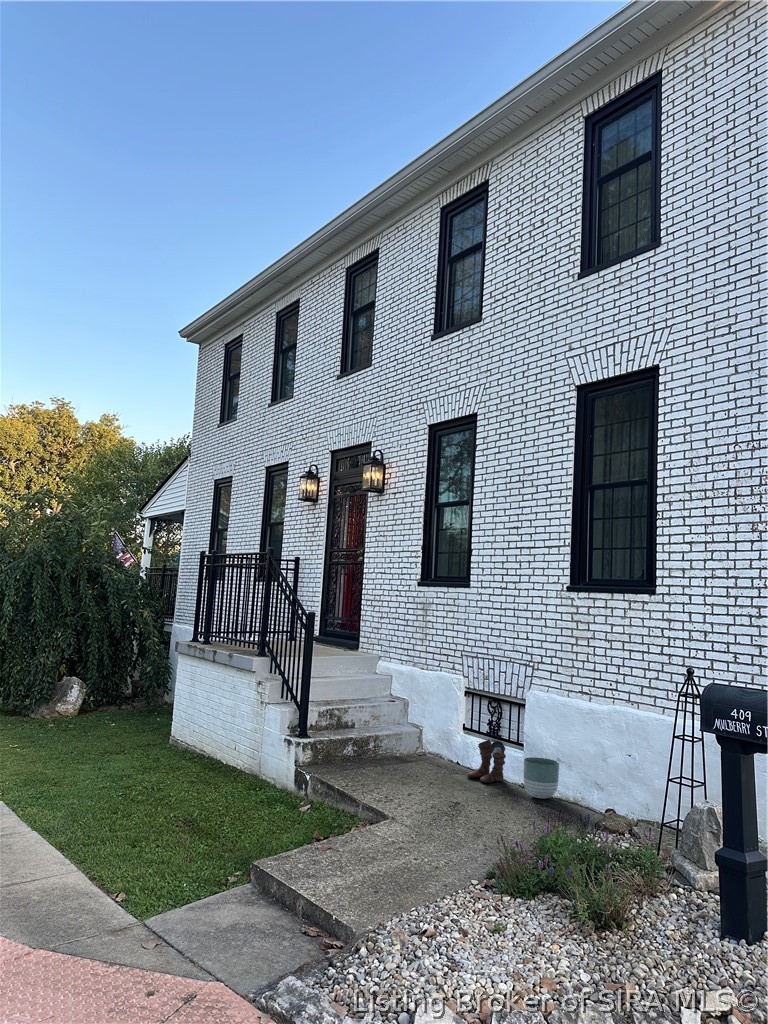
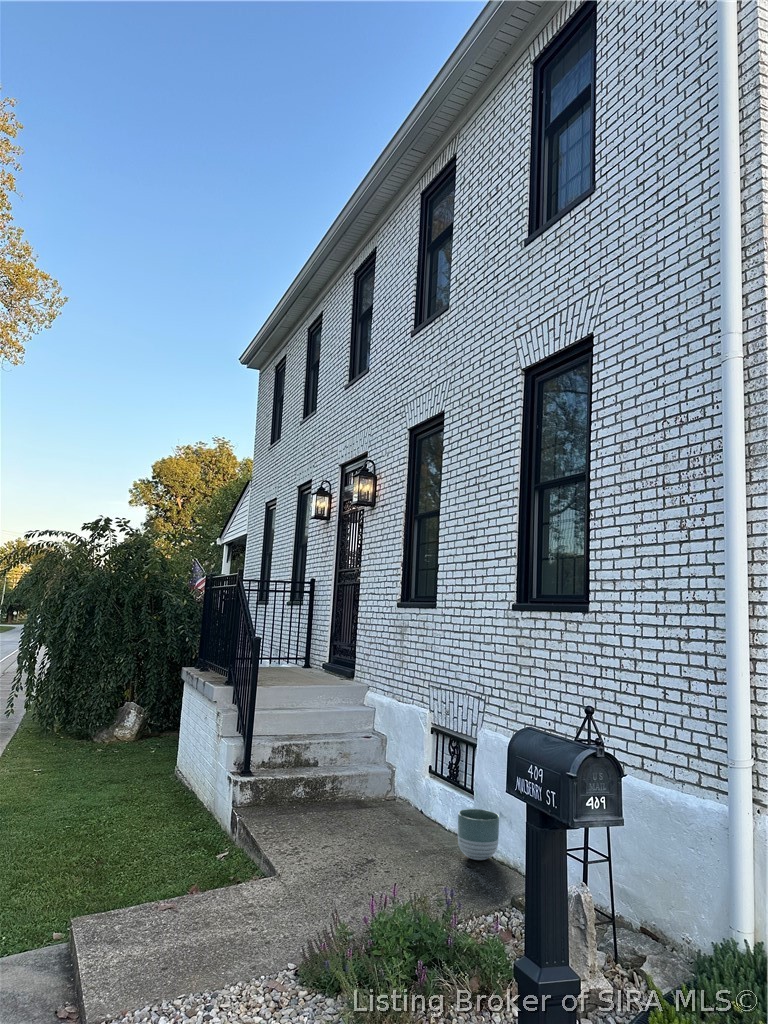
boots: present [467,740,506,783] -> none [415,784,457,836]

